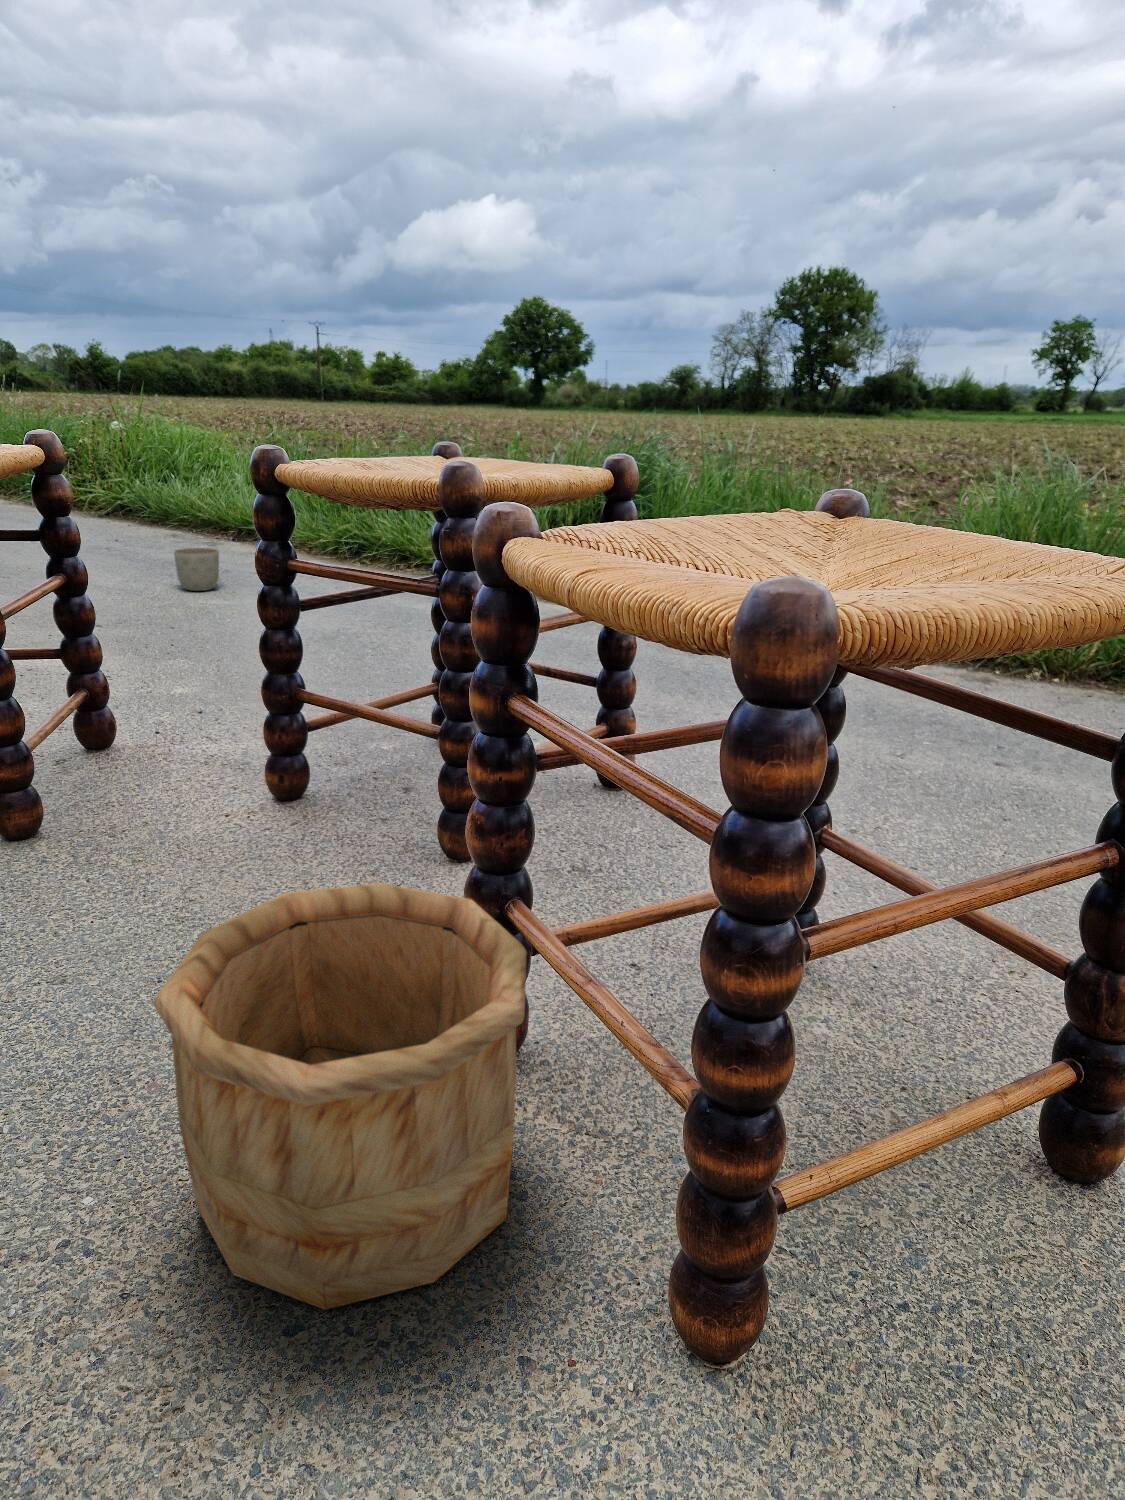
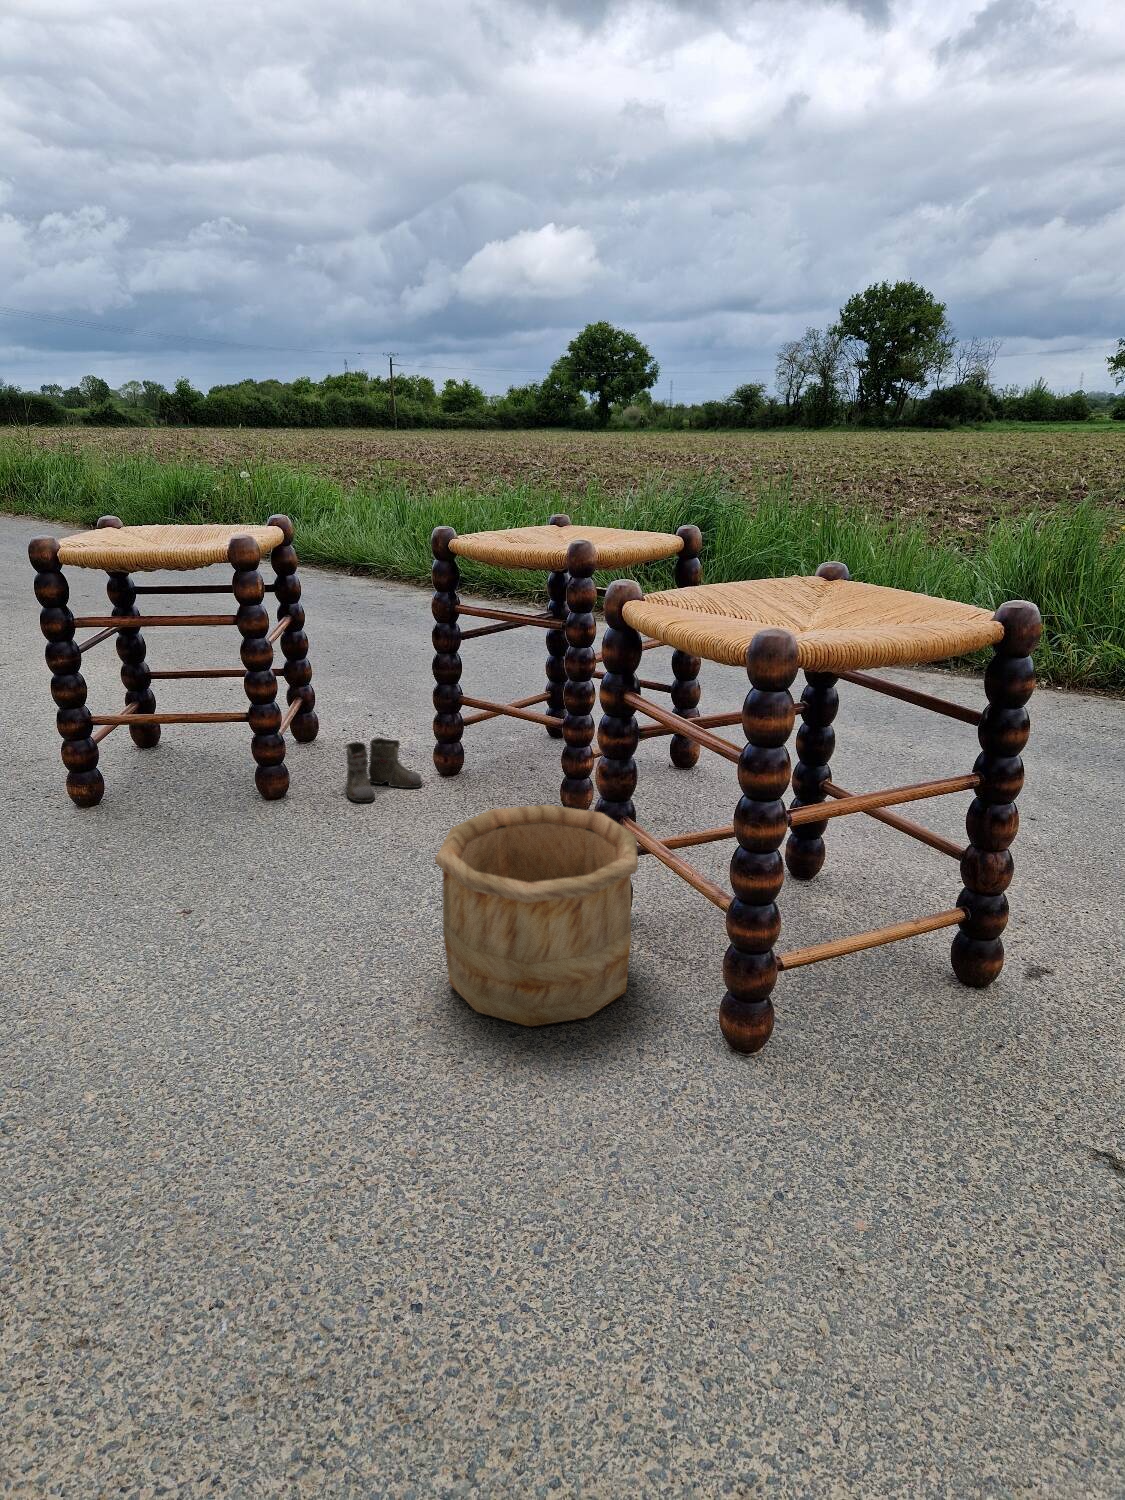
planter: present [174,548,219,591] -> none [327,588,362,622]
boots: none [102,749,242,845] -> present [346,738,422,802]

